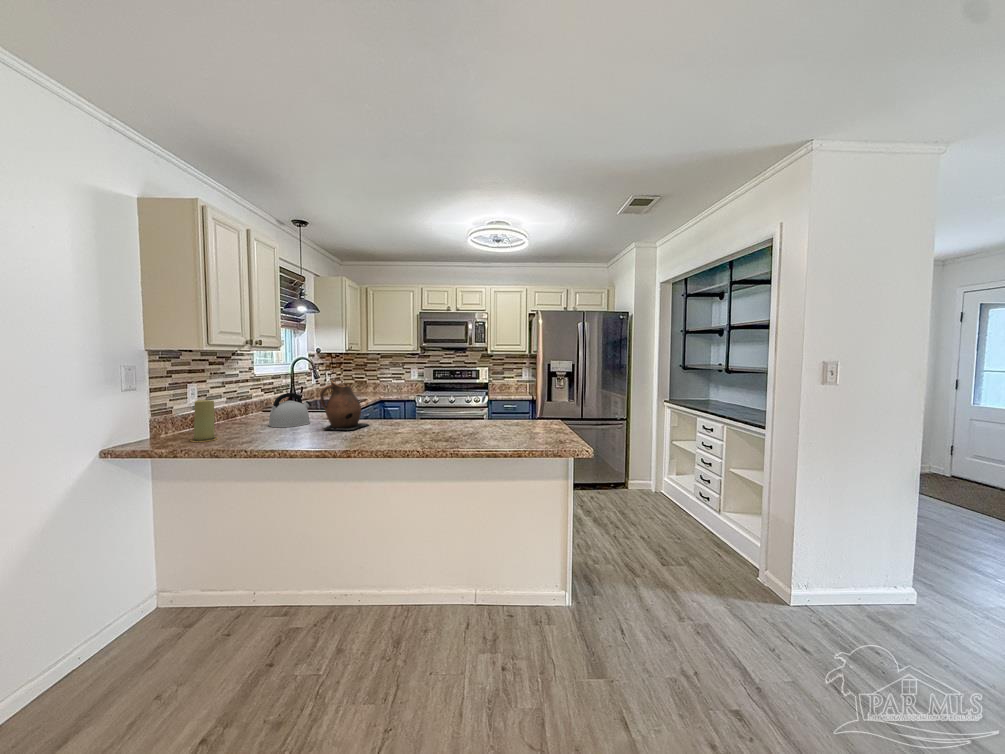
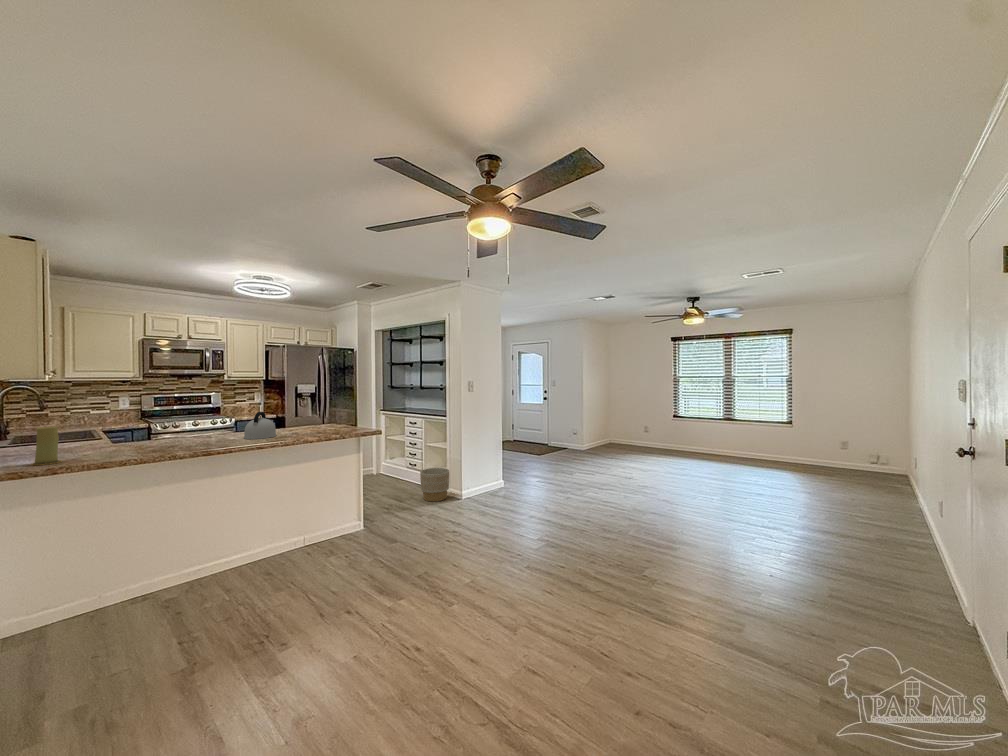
ceramic pitcher: present [320,381,368,430] -> none [151,405,191,445]
kettle: present [269,393,311,427] -> present [244,412,276,439]
planter: none [700,519,762,592] -> present [420,468,449,501]

